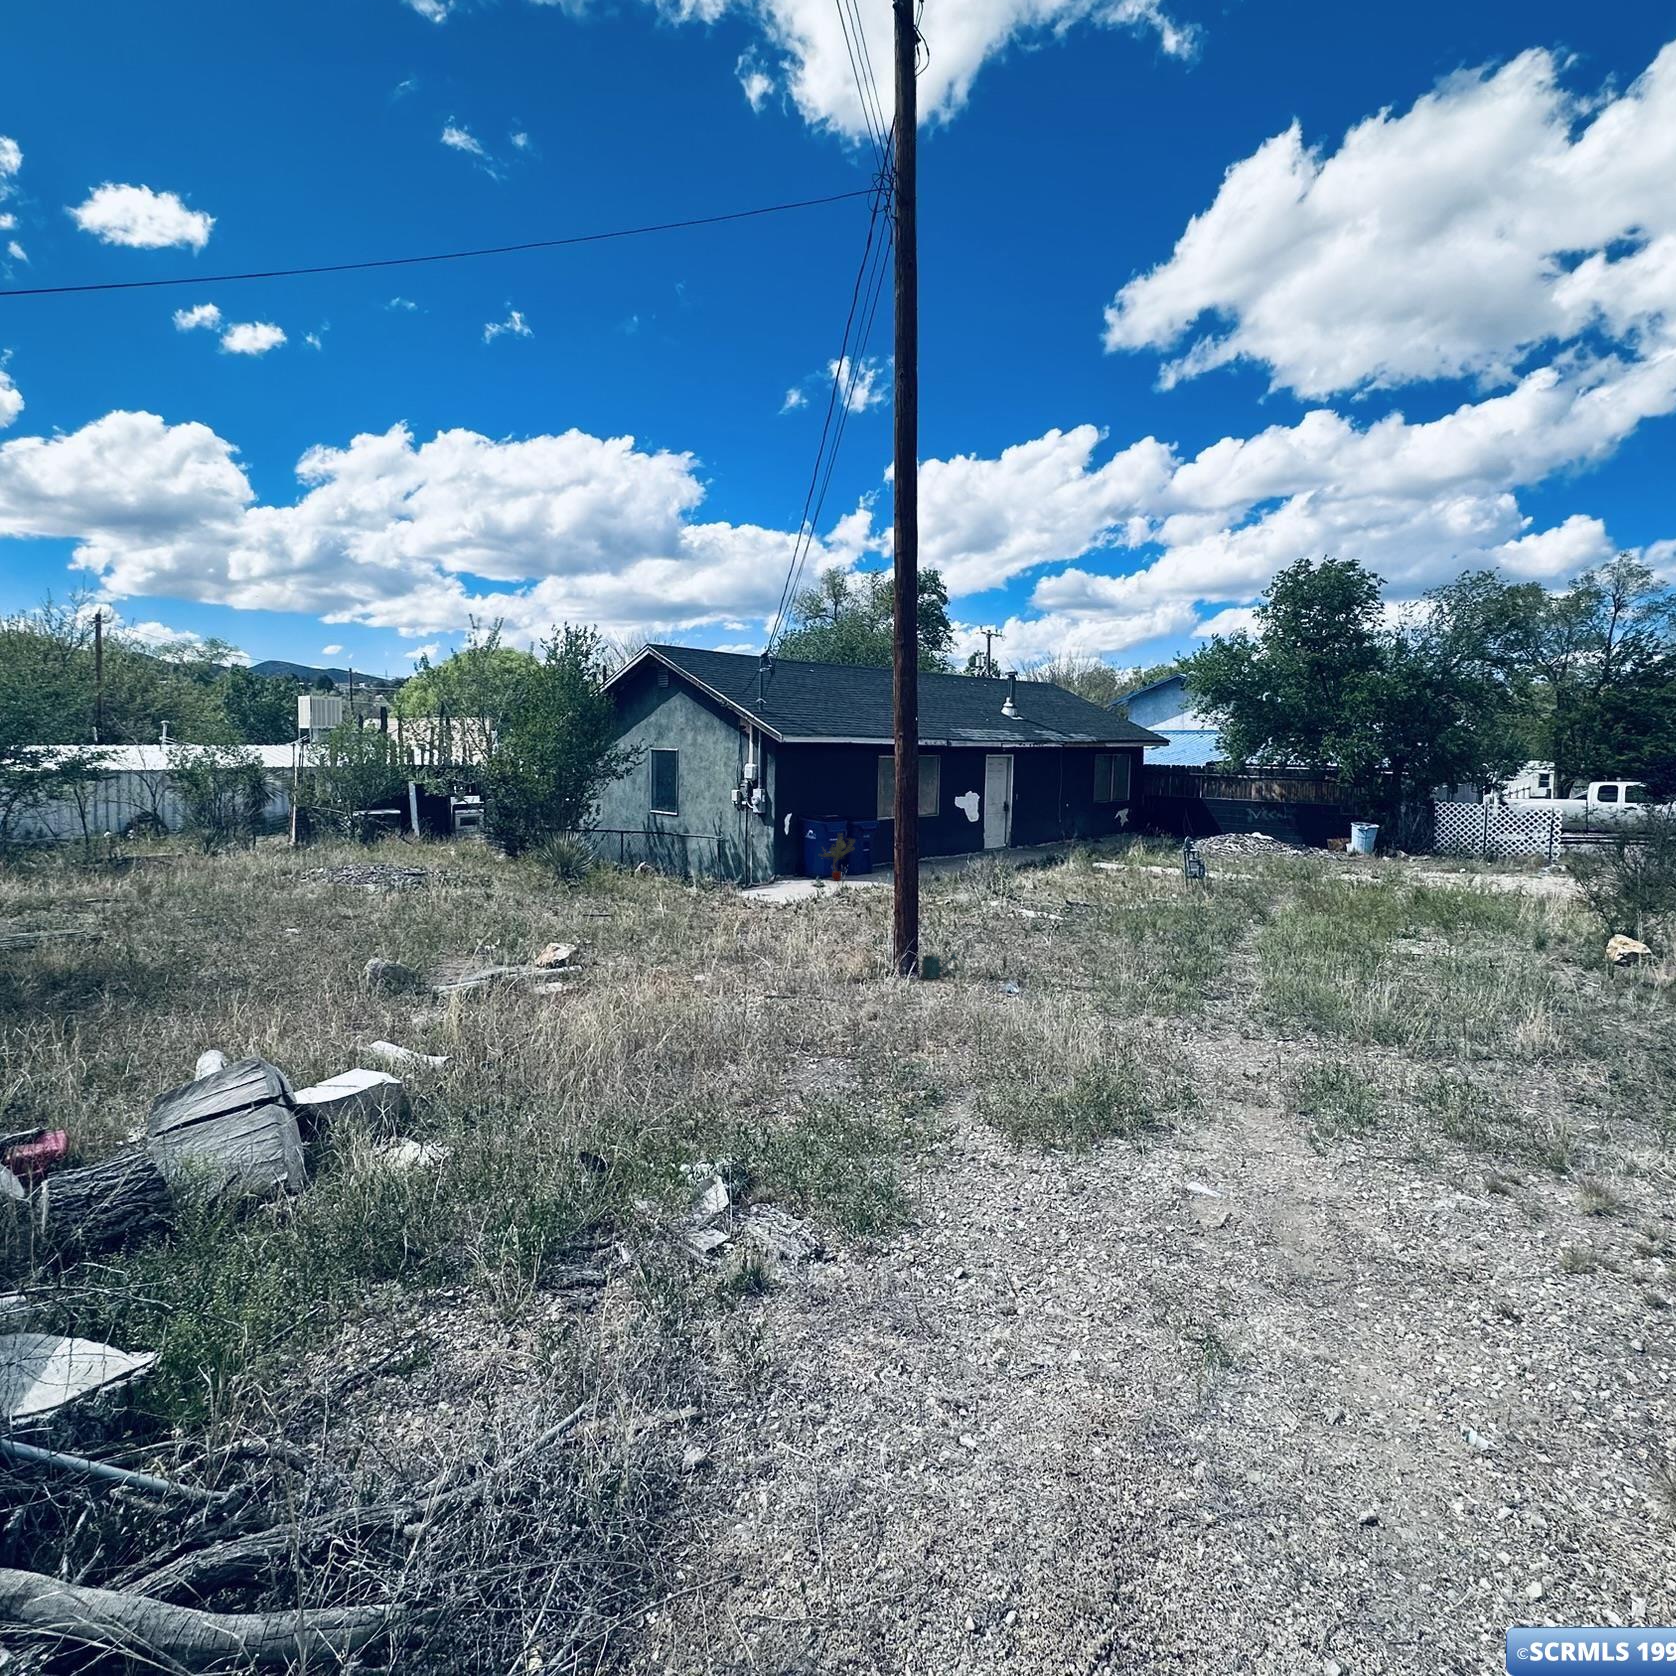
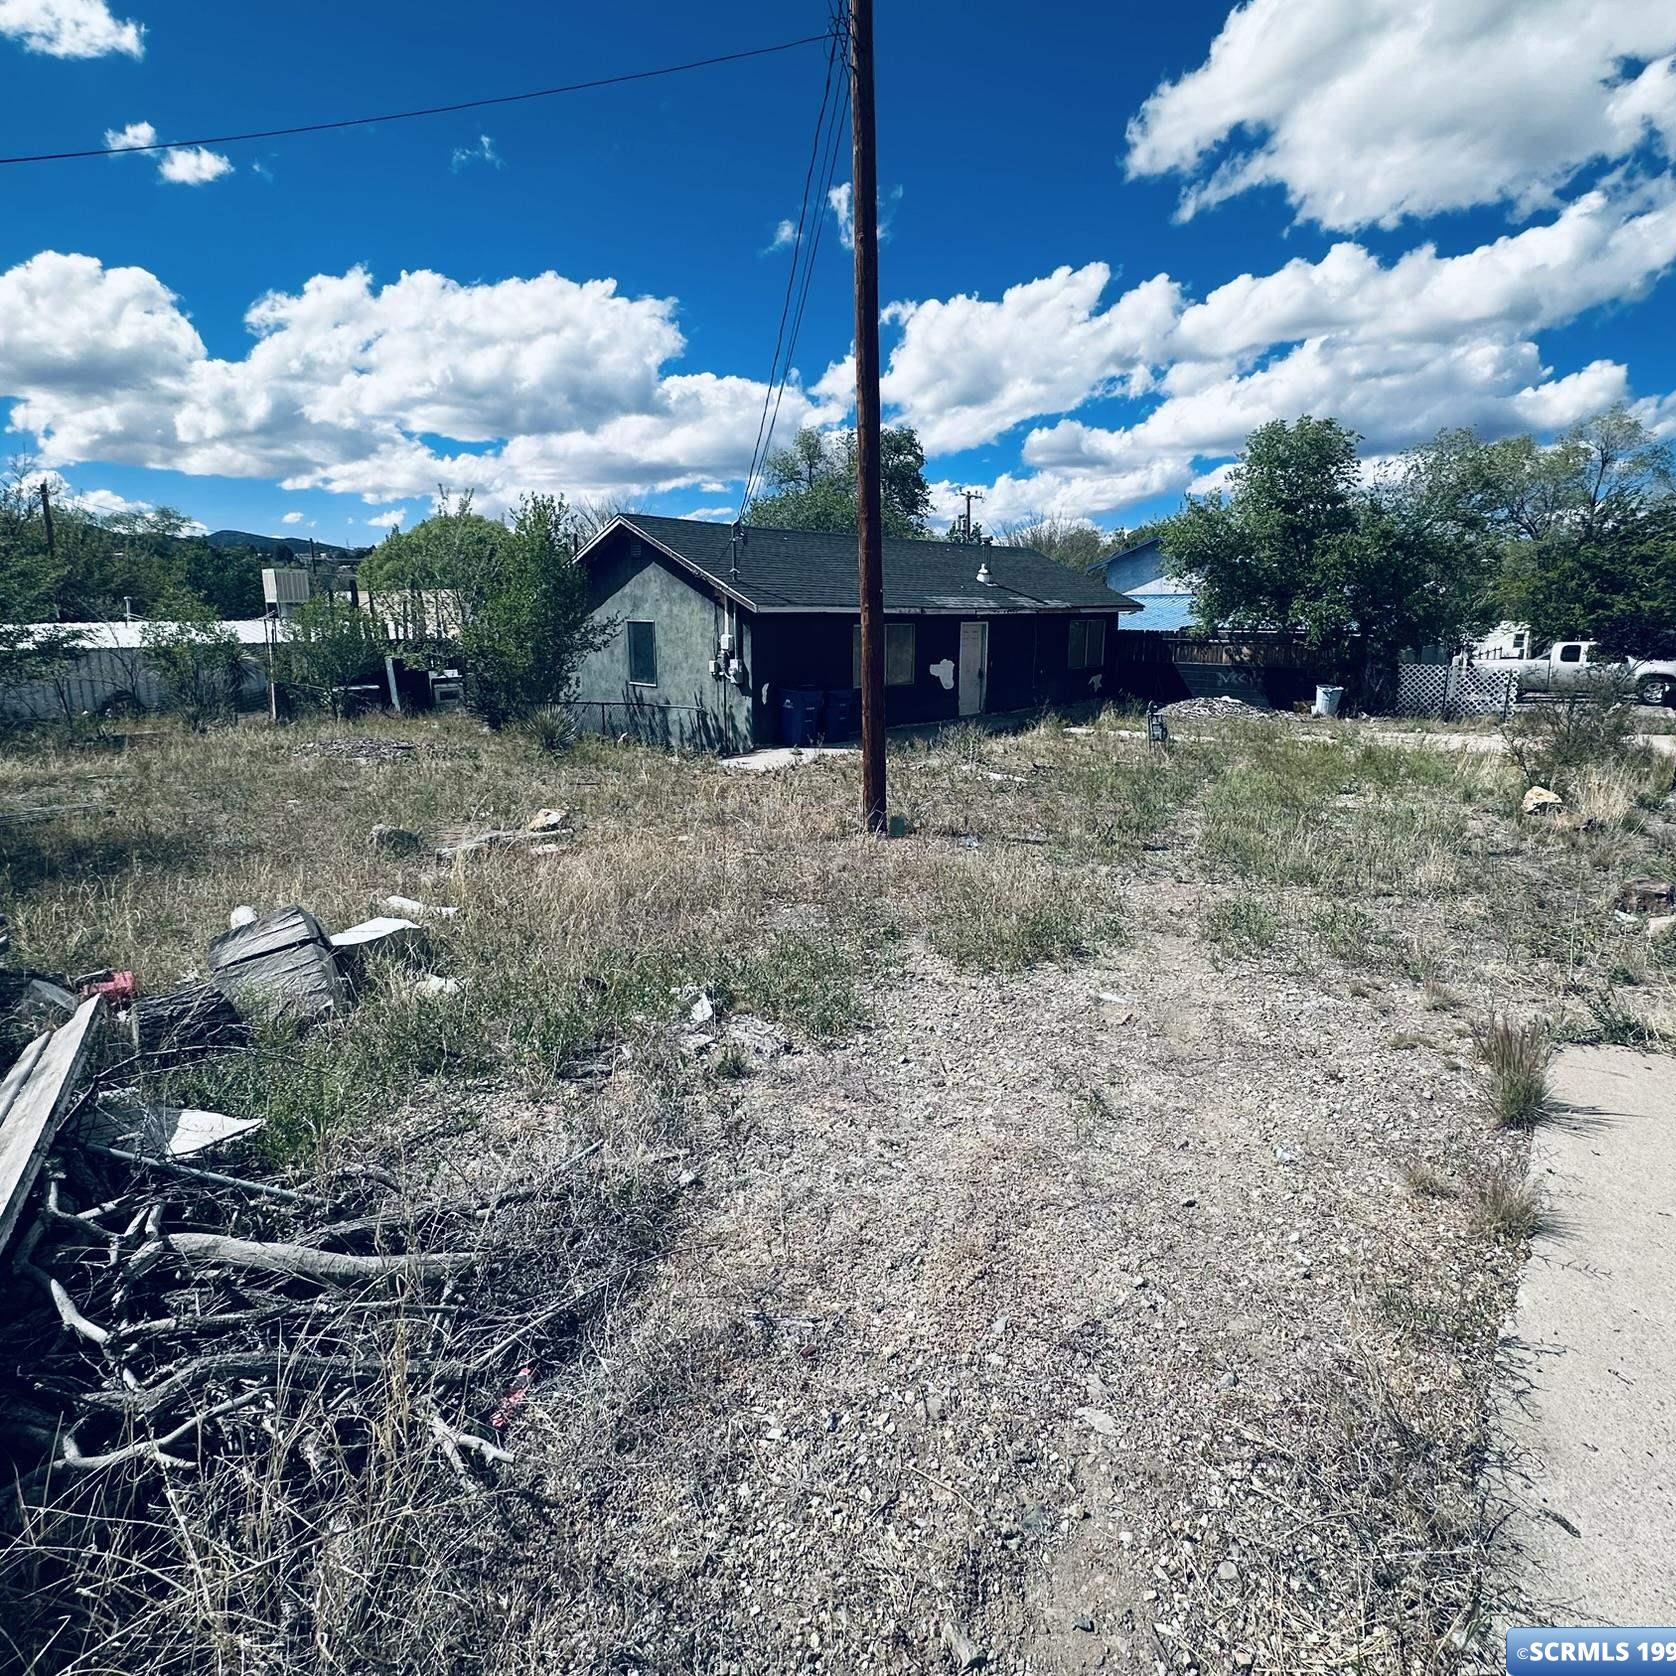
potted tree: present [821,834,855,881] -> none [794,702,831,749]

